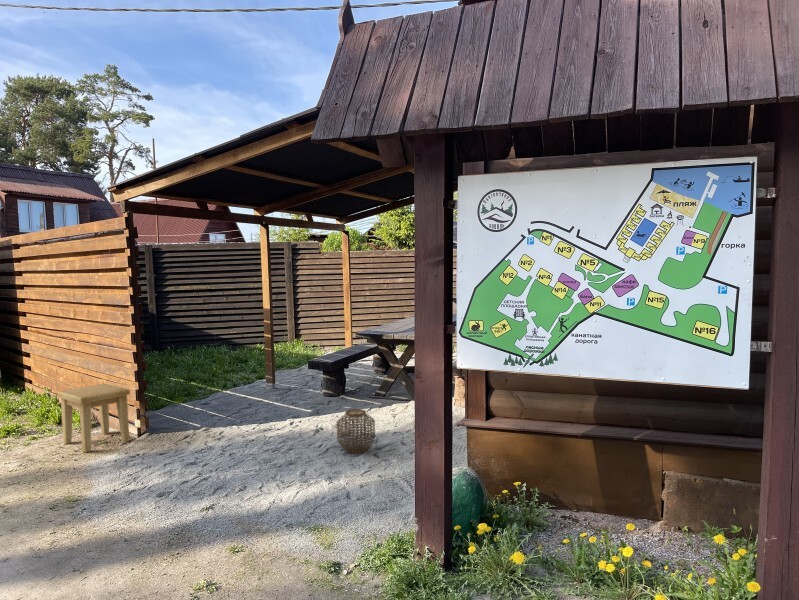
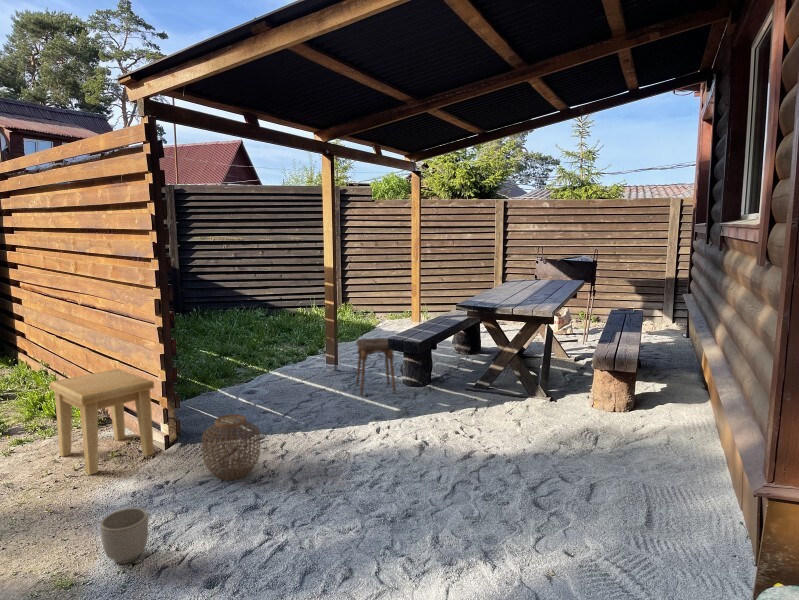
stool: none [286,361,315,404] -> present [356,338,395,396]
woven basket: present [337,409,375,454] -> present [202,414,260,480]
planter: none [94,458,124,490] -> present [100,508,148,564]

